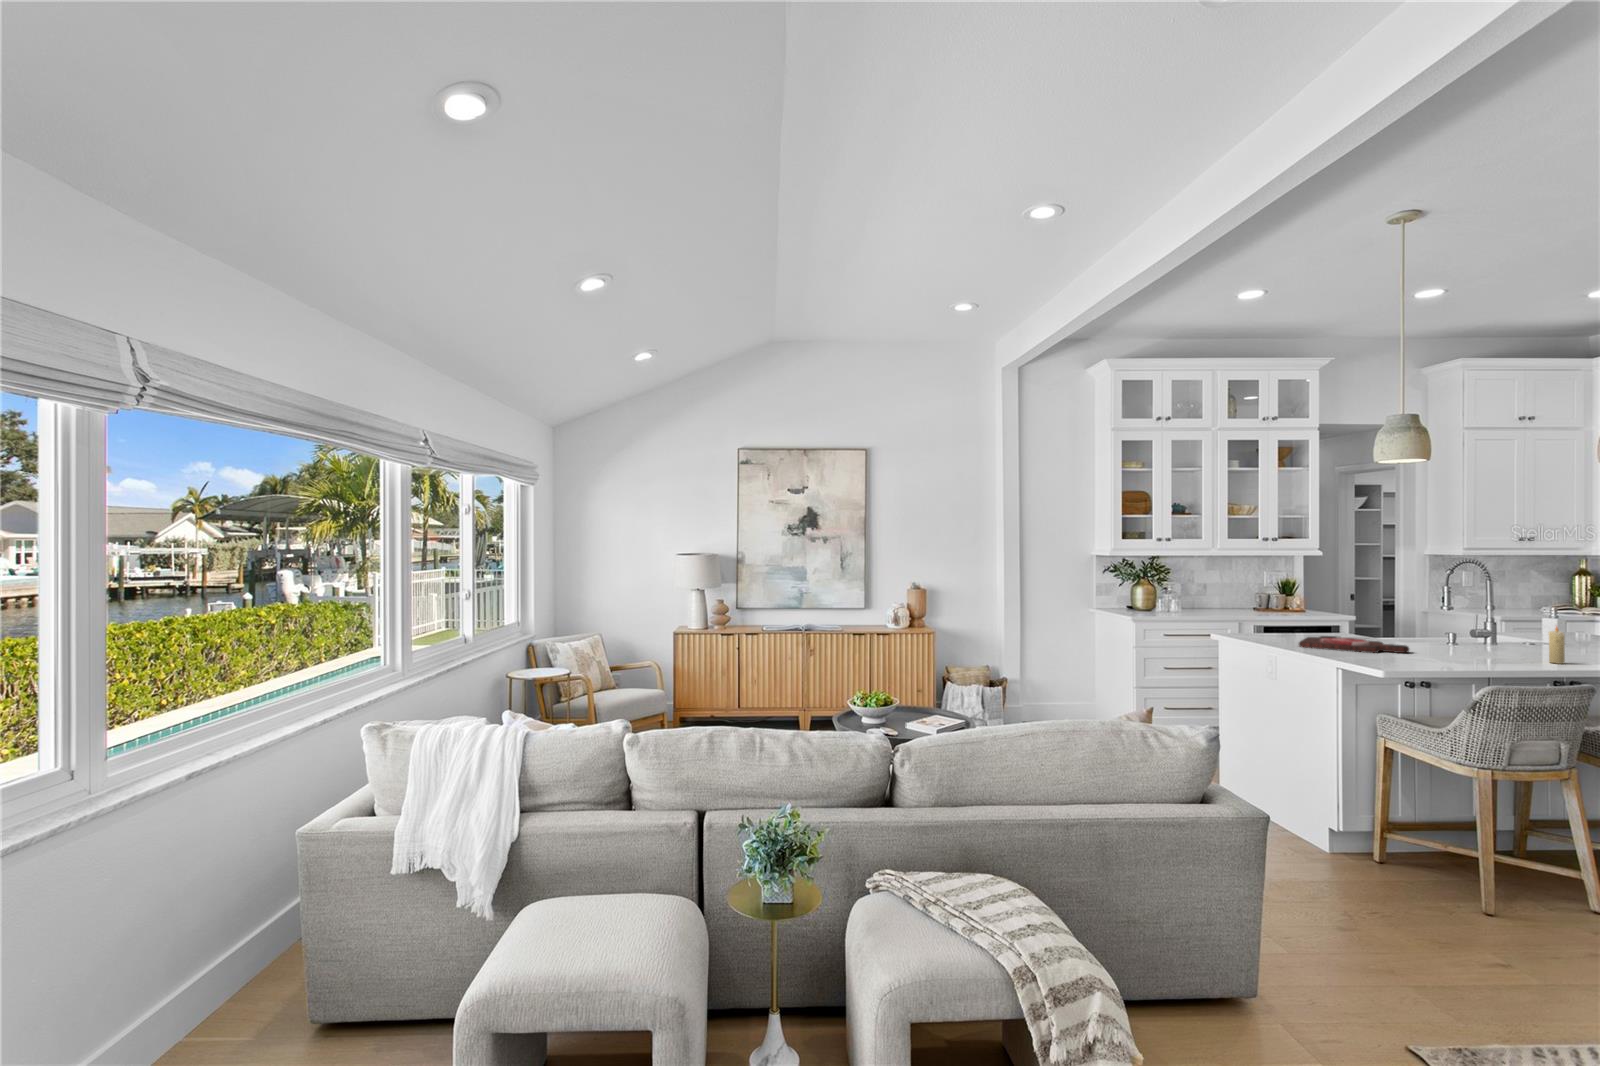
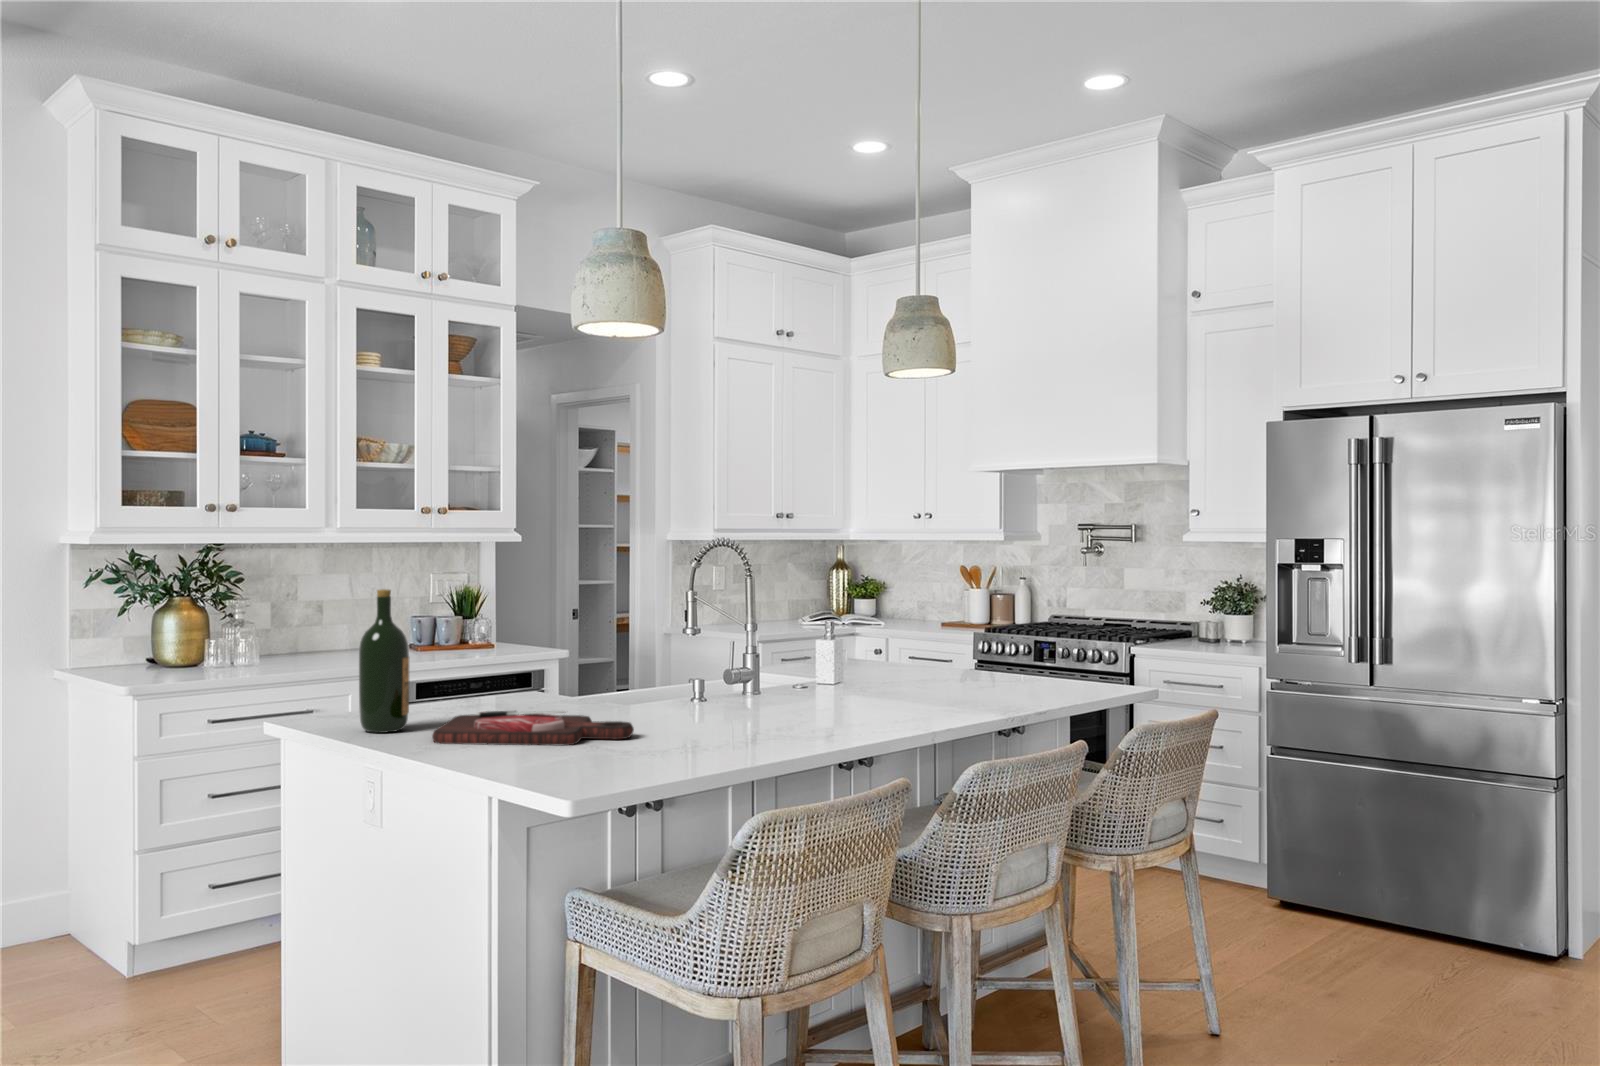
wine bottle: none [1258,578,1283,642] -> present [359,589,409,733]
candle: present [1548,627,1565,664] -> none [845,666,867,738]

